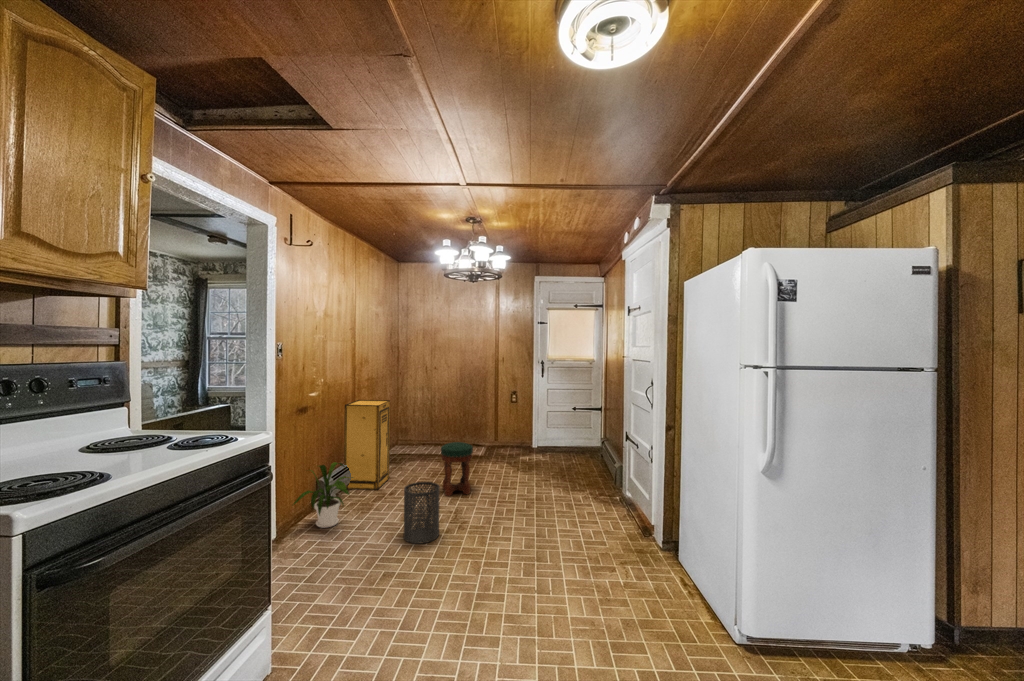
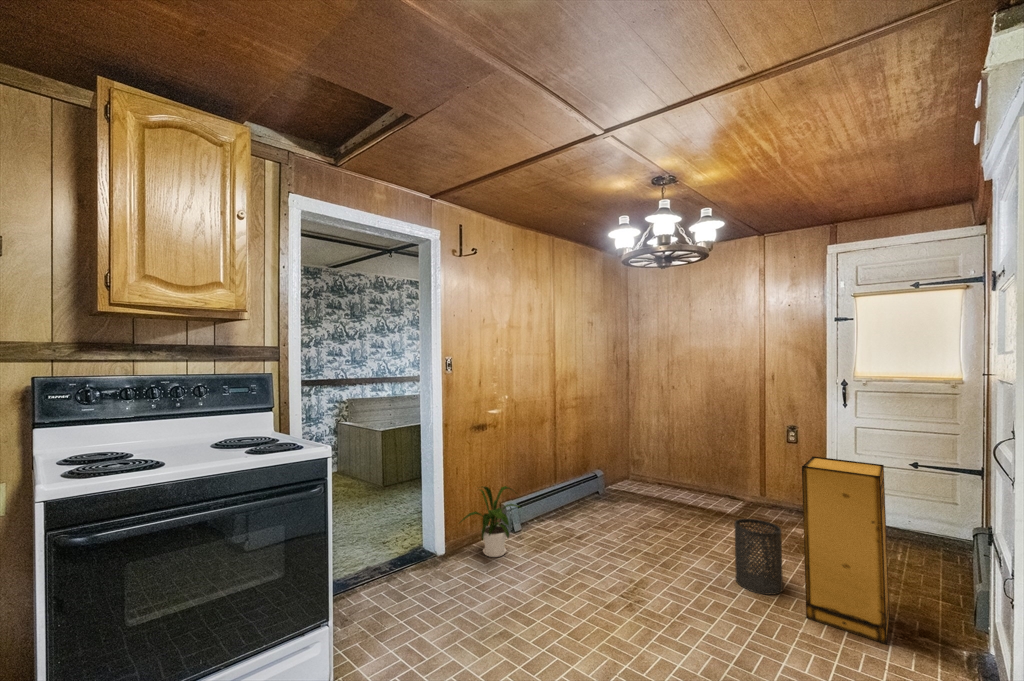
storage cabinet: present [344,400,390,490] -> present [802,456,889,644]
stool: present [441,442,473,496] -> none [638,487,682,563]
trash can: present [404,482,440,544] -> present [734,519,783,595]

